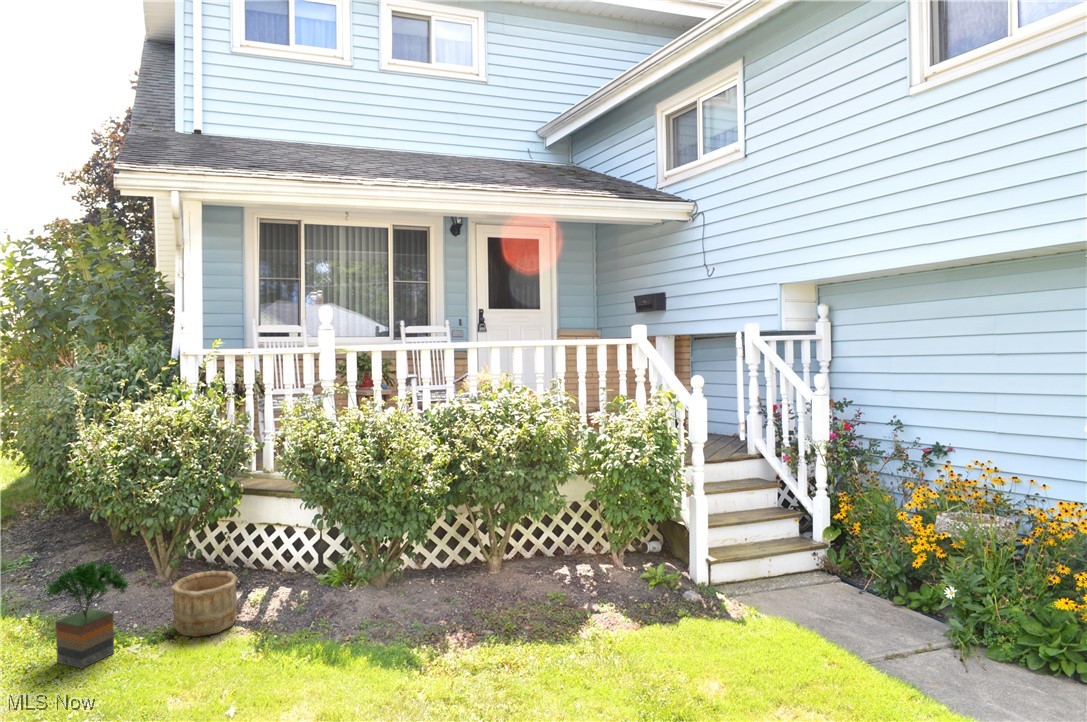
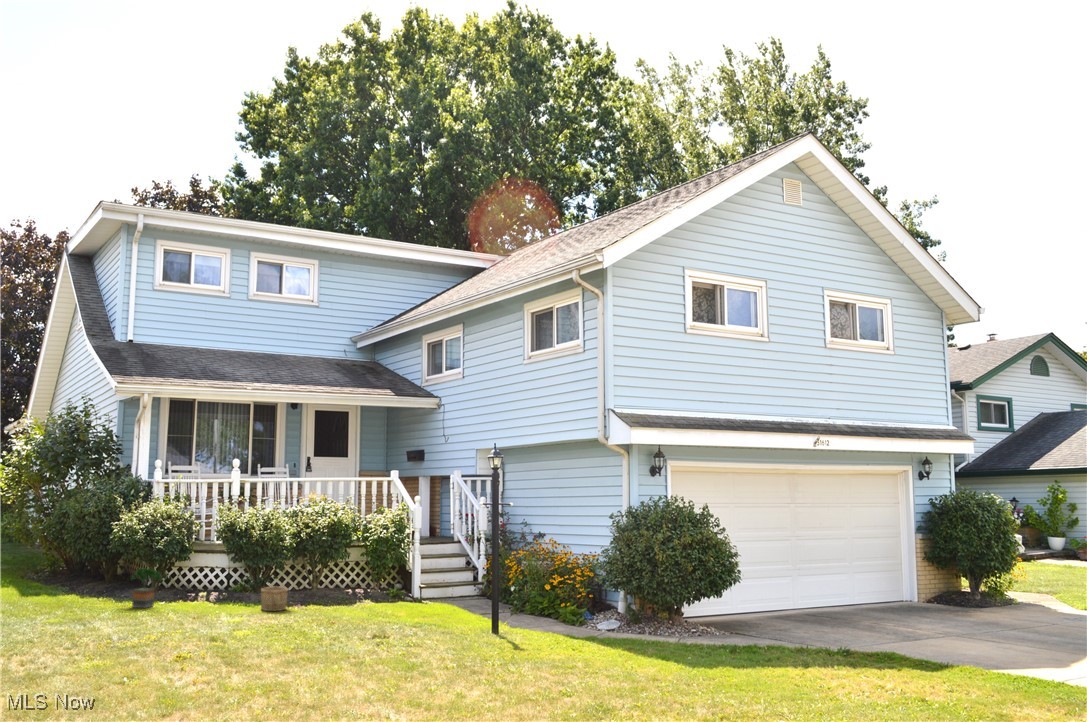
wooden bucket: present [171,571,238,637] -> present [261,587,288,611]

